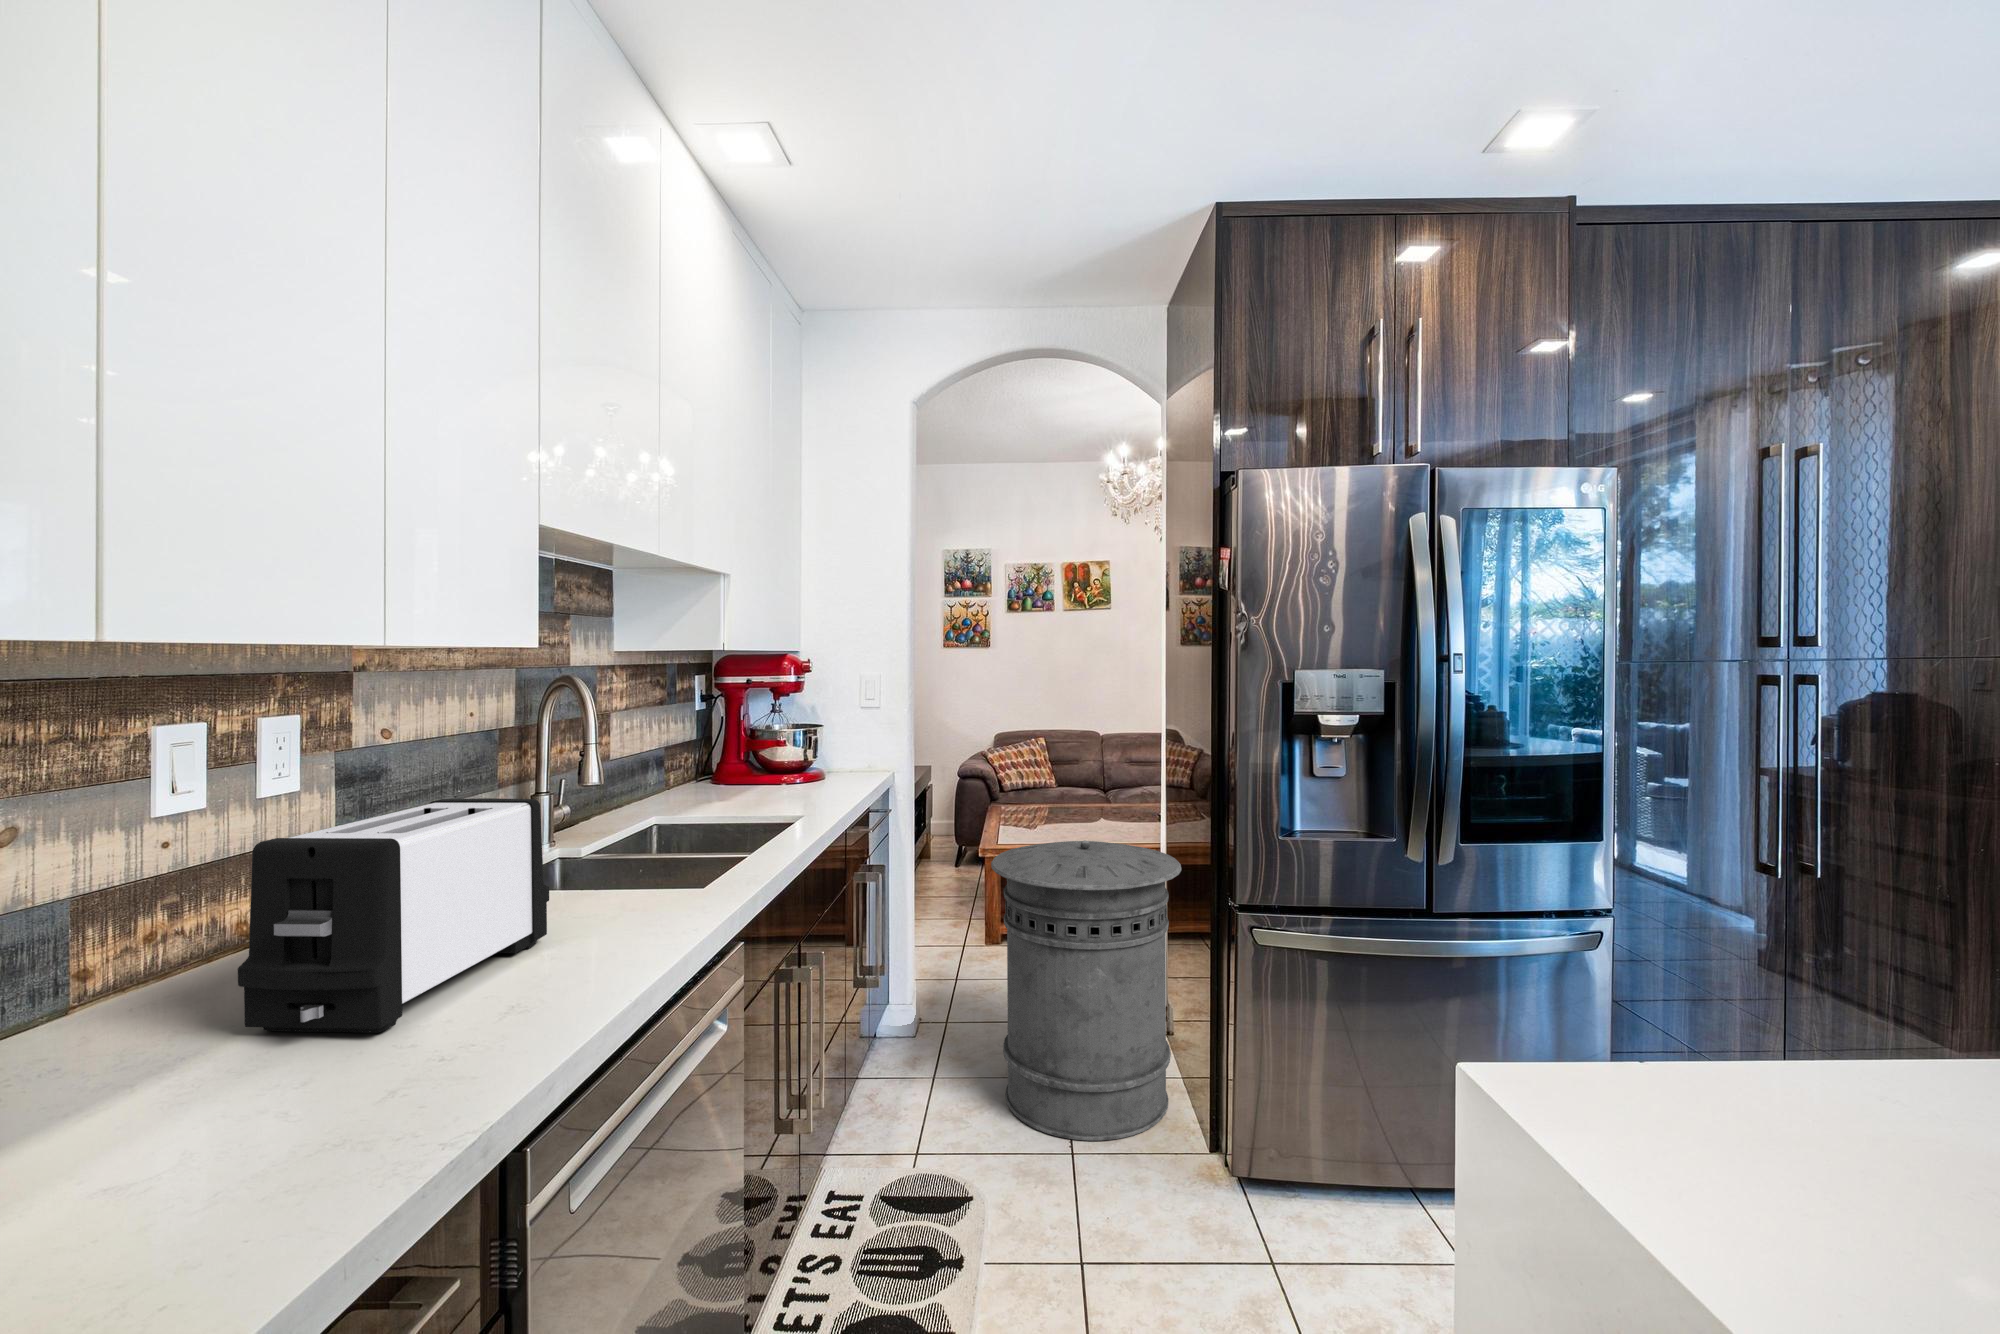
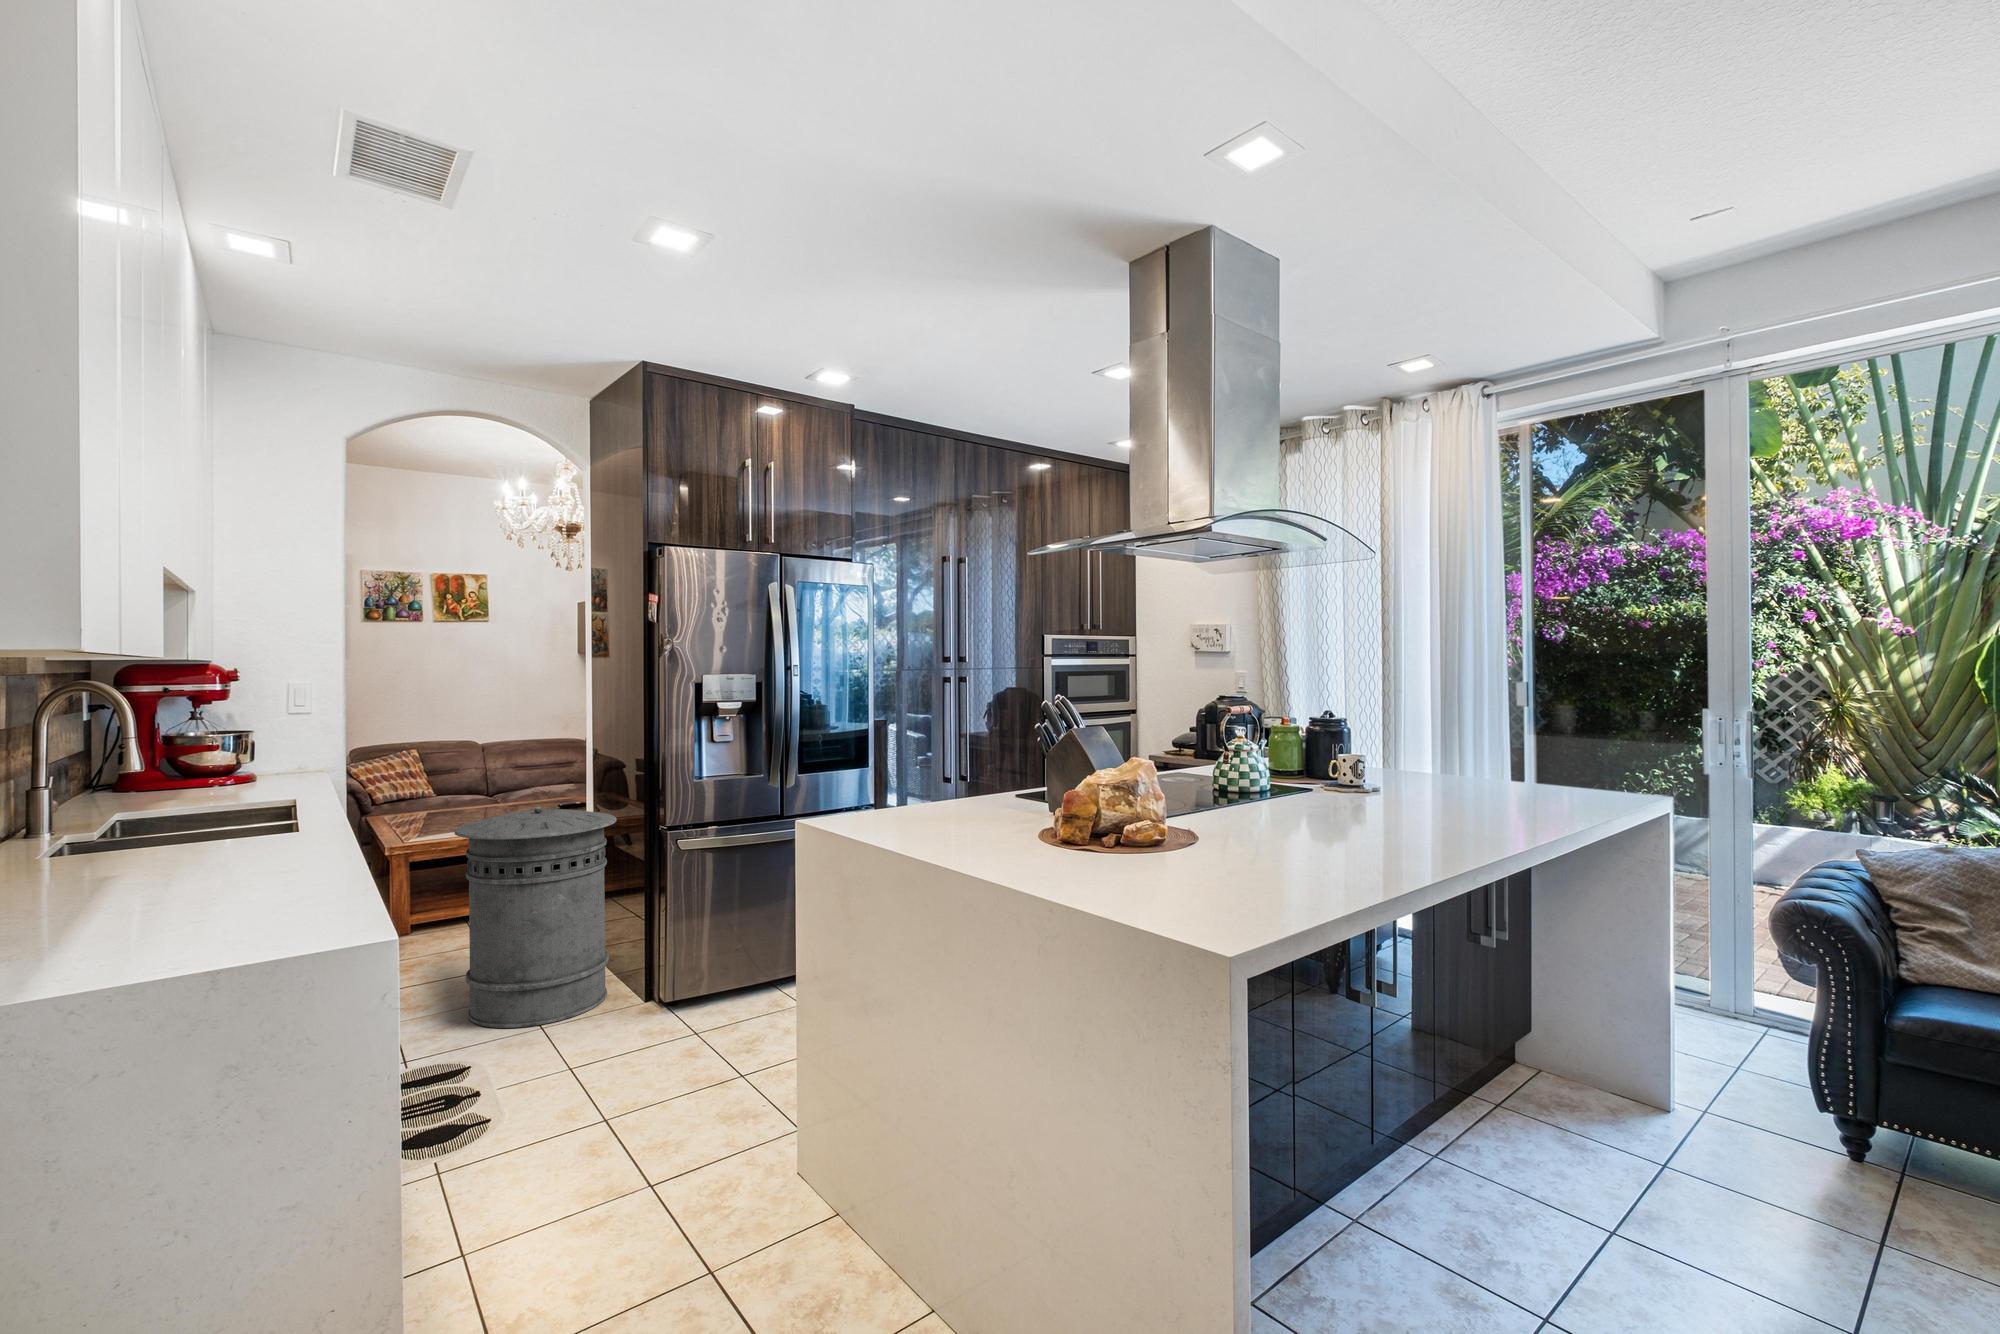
toaster: present [238,798,549,1033] -> none [125,761,244,896]

